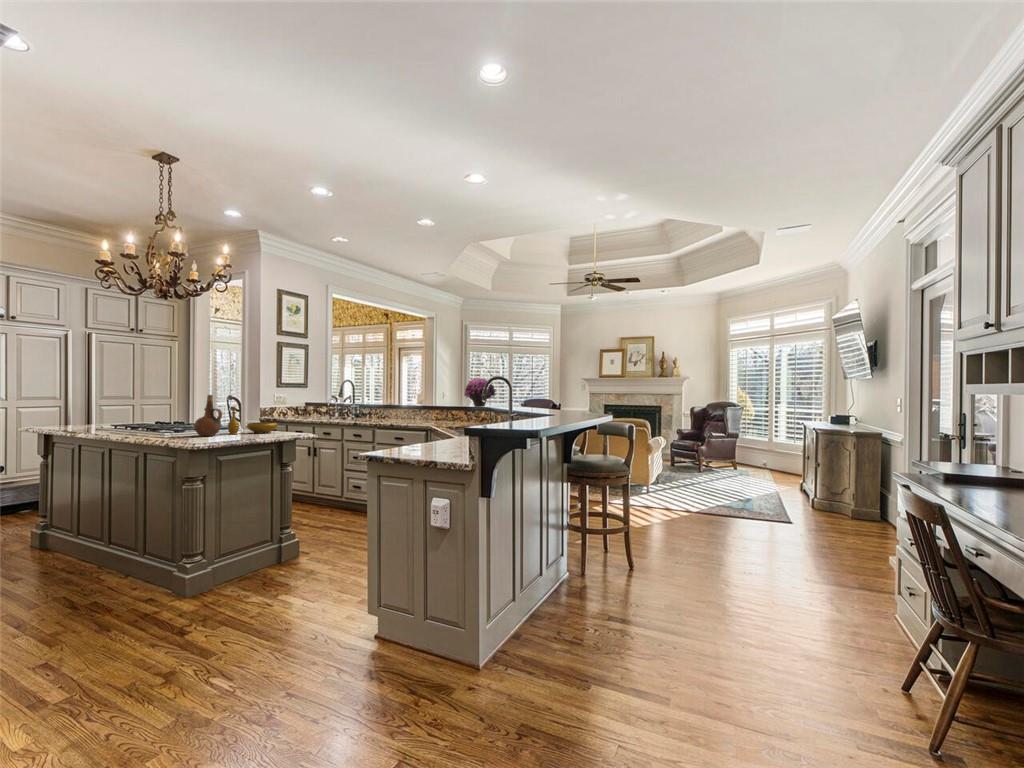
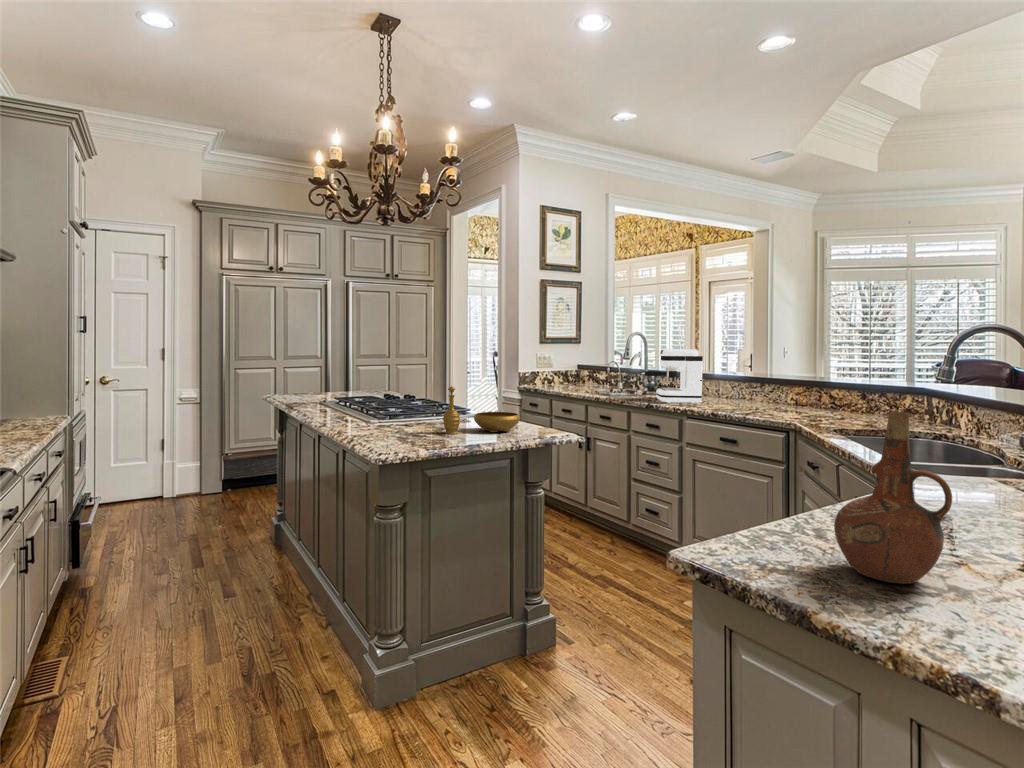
flower: present [465,378,495,407] -> none [858,328,934,386]
coffee maker: none [353,389,387,422] -> present [645,349,703,404]
ceramic pitcher: present [194,395,222,436] -> present [834,412,952,584]

